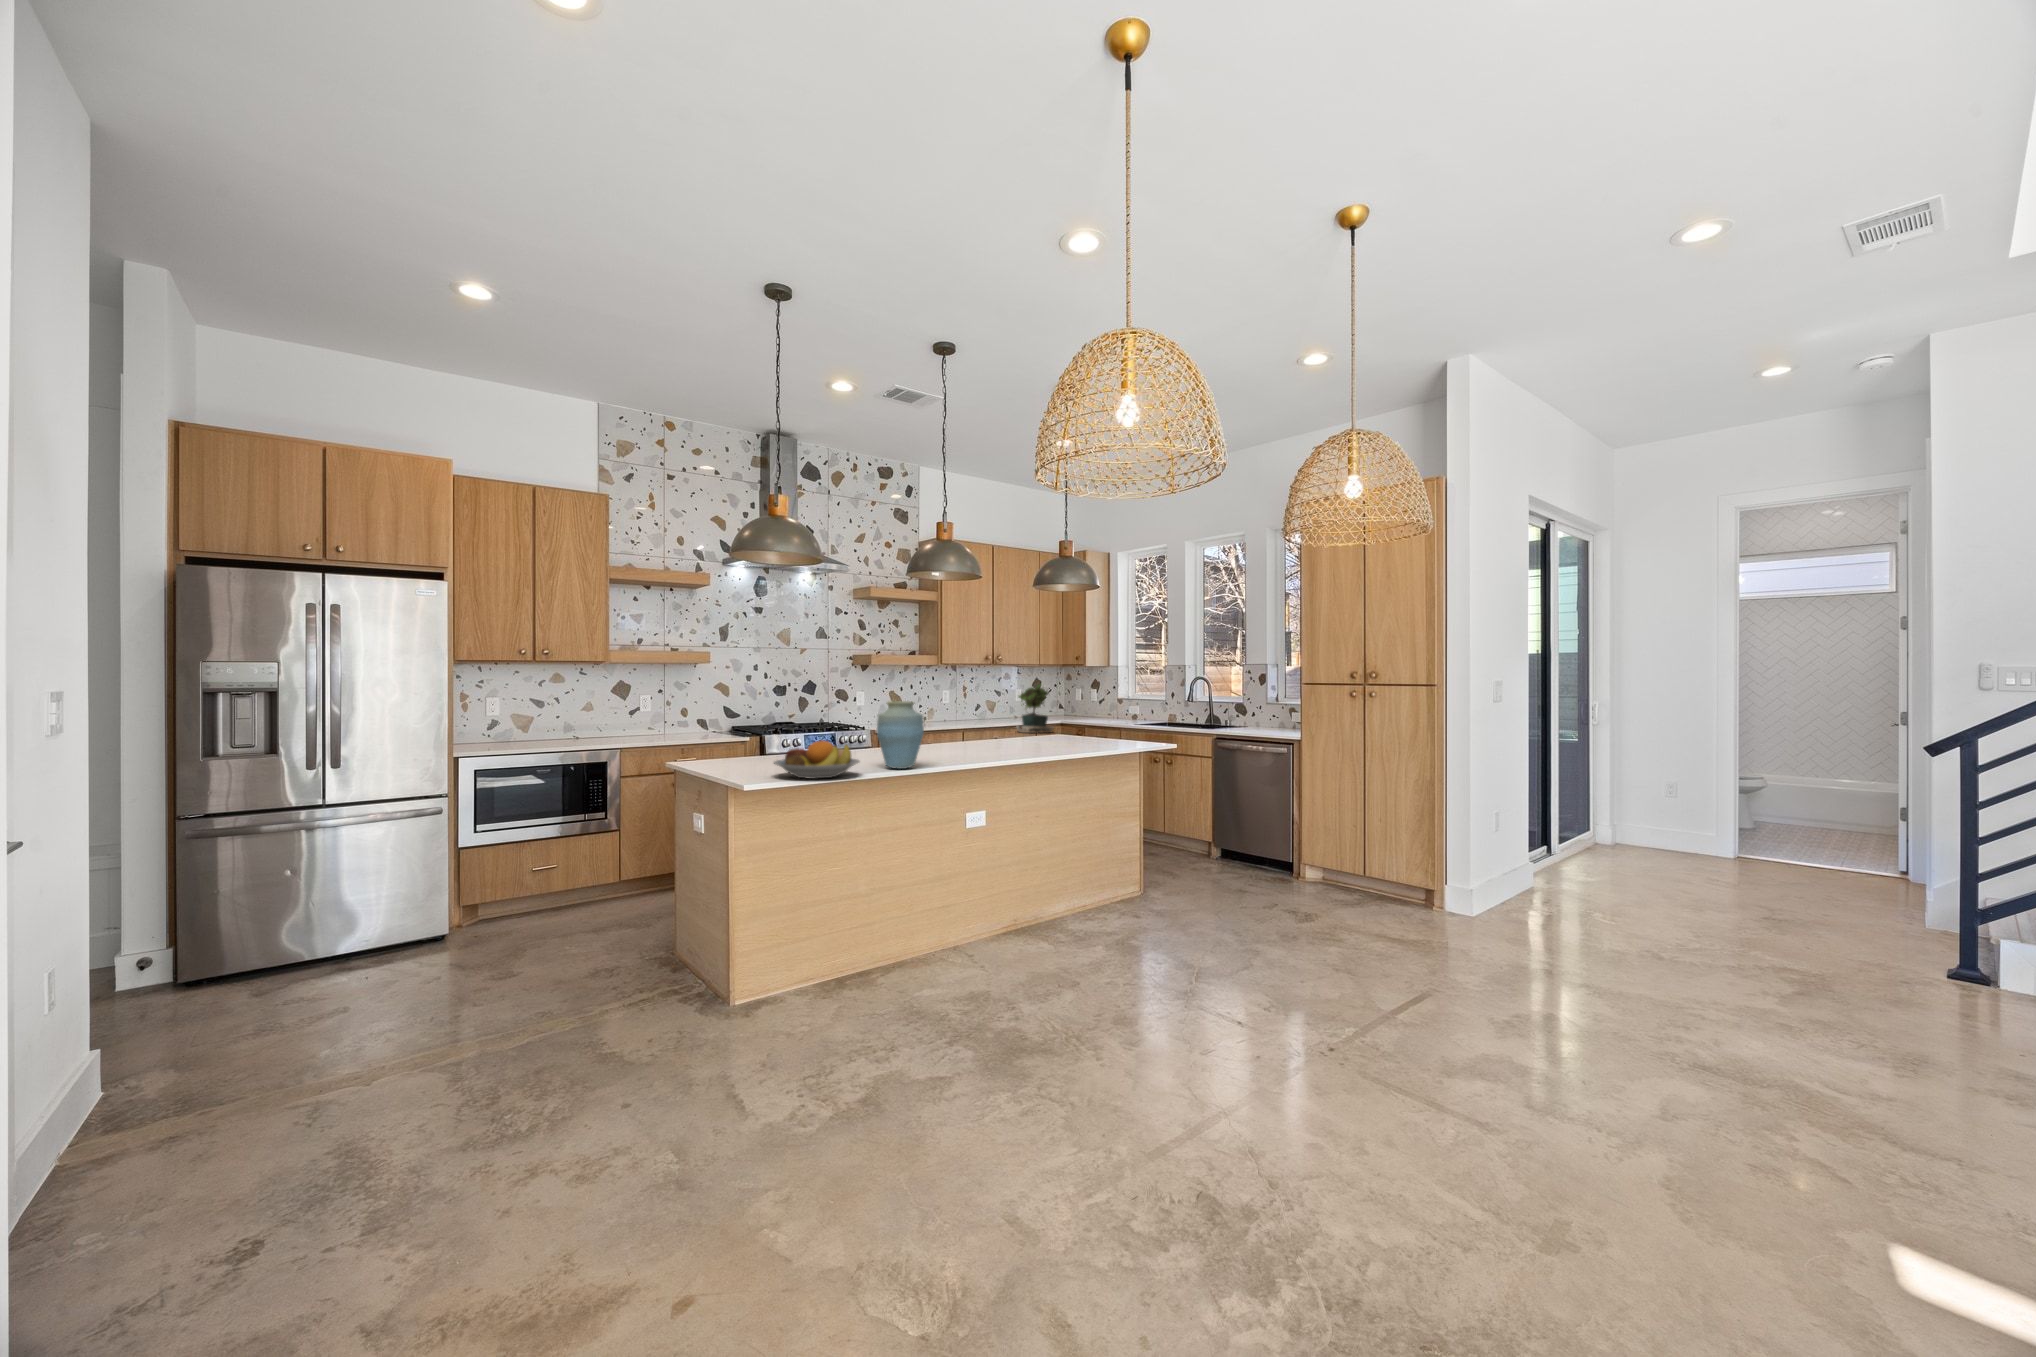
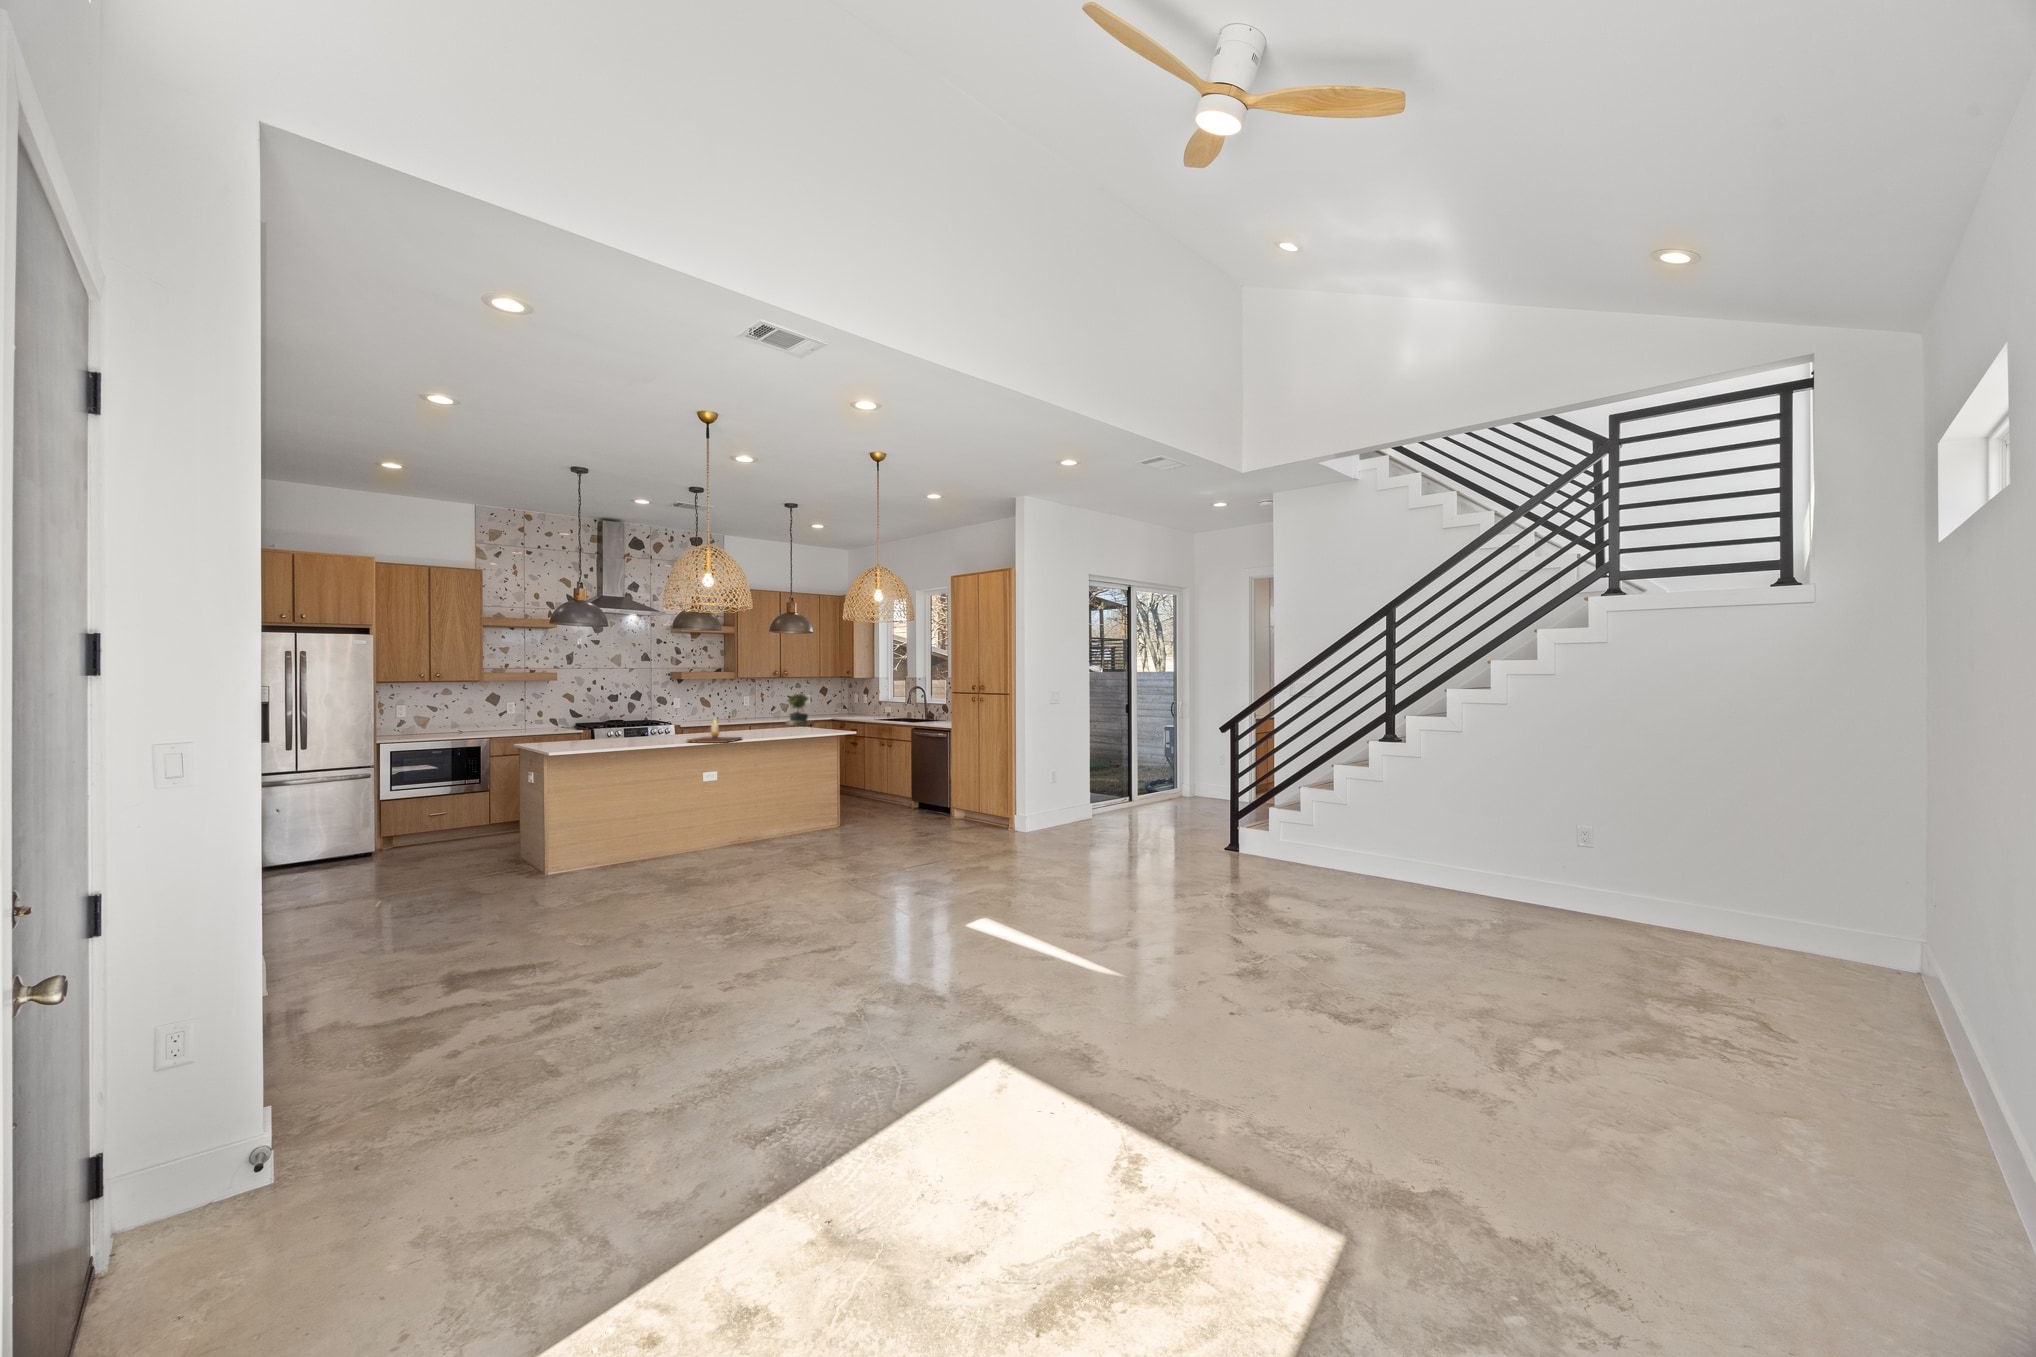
vase: present [877,701,924,769] -> none [644,706,674,746]
candle: none [931,723,1009,763] -> present [686,720,742,743]
fruit bowl: present [774,741,860,779] -> none [573,730,628,751]

